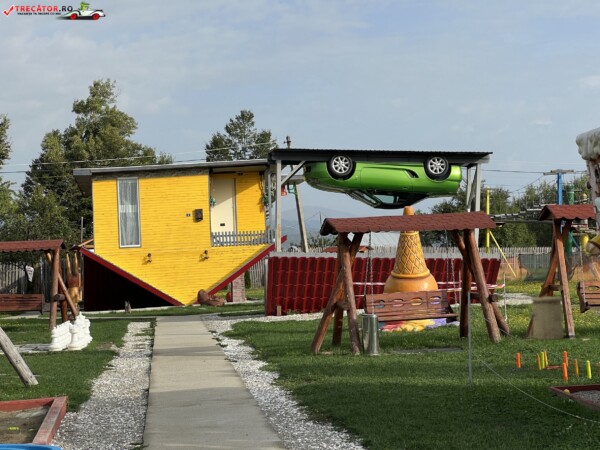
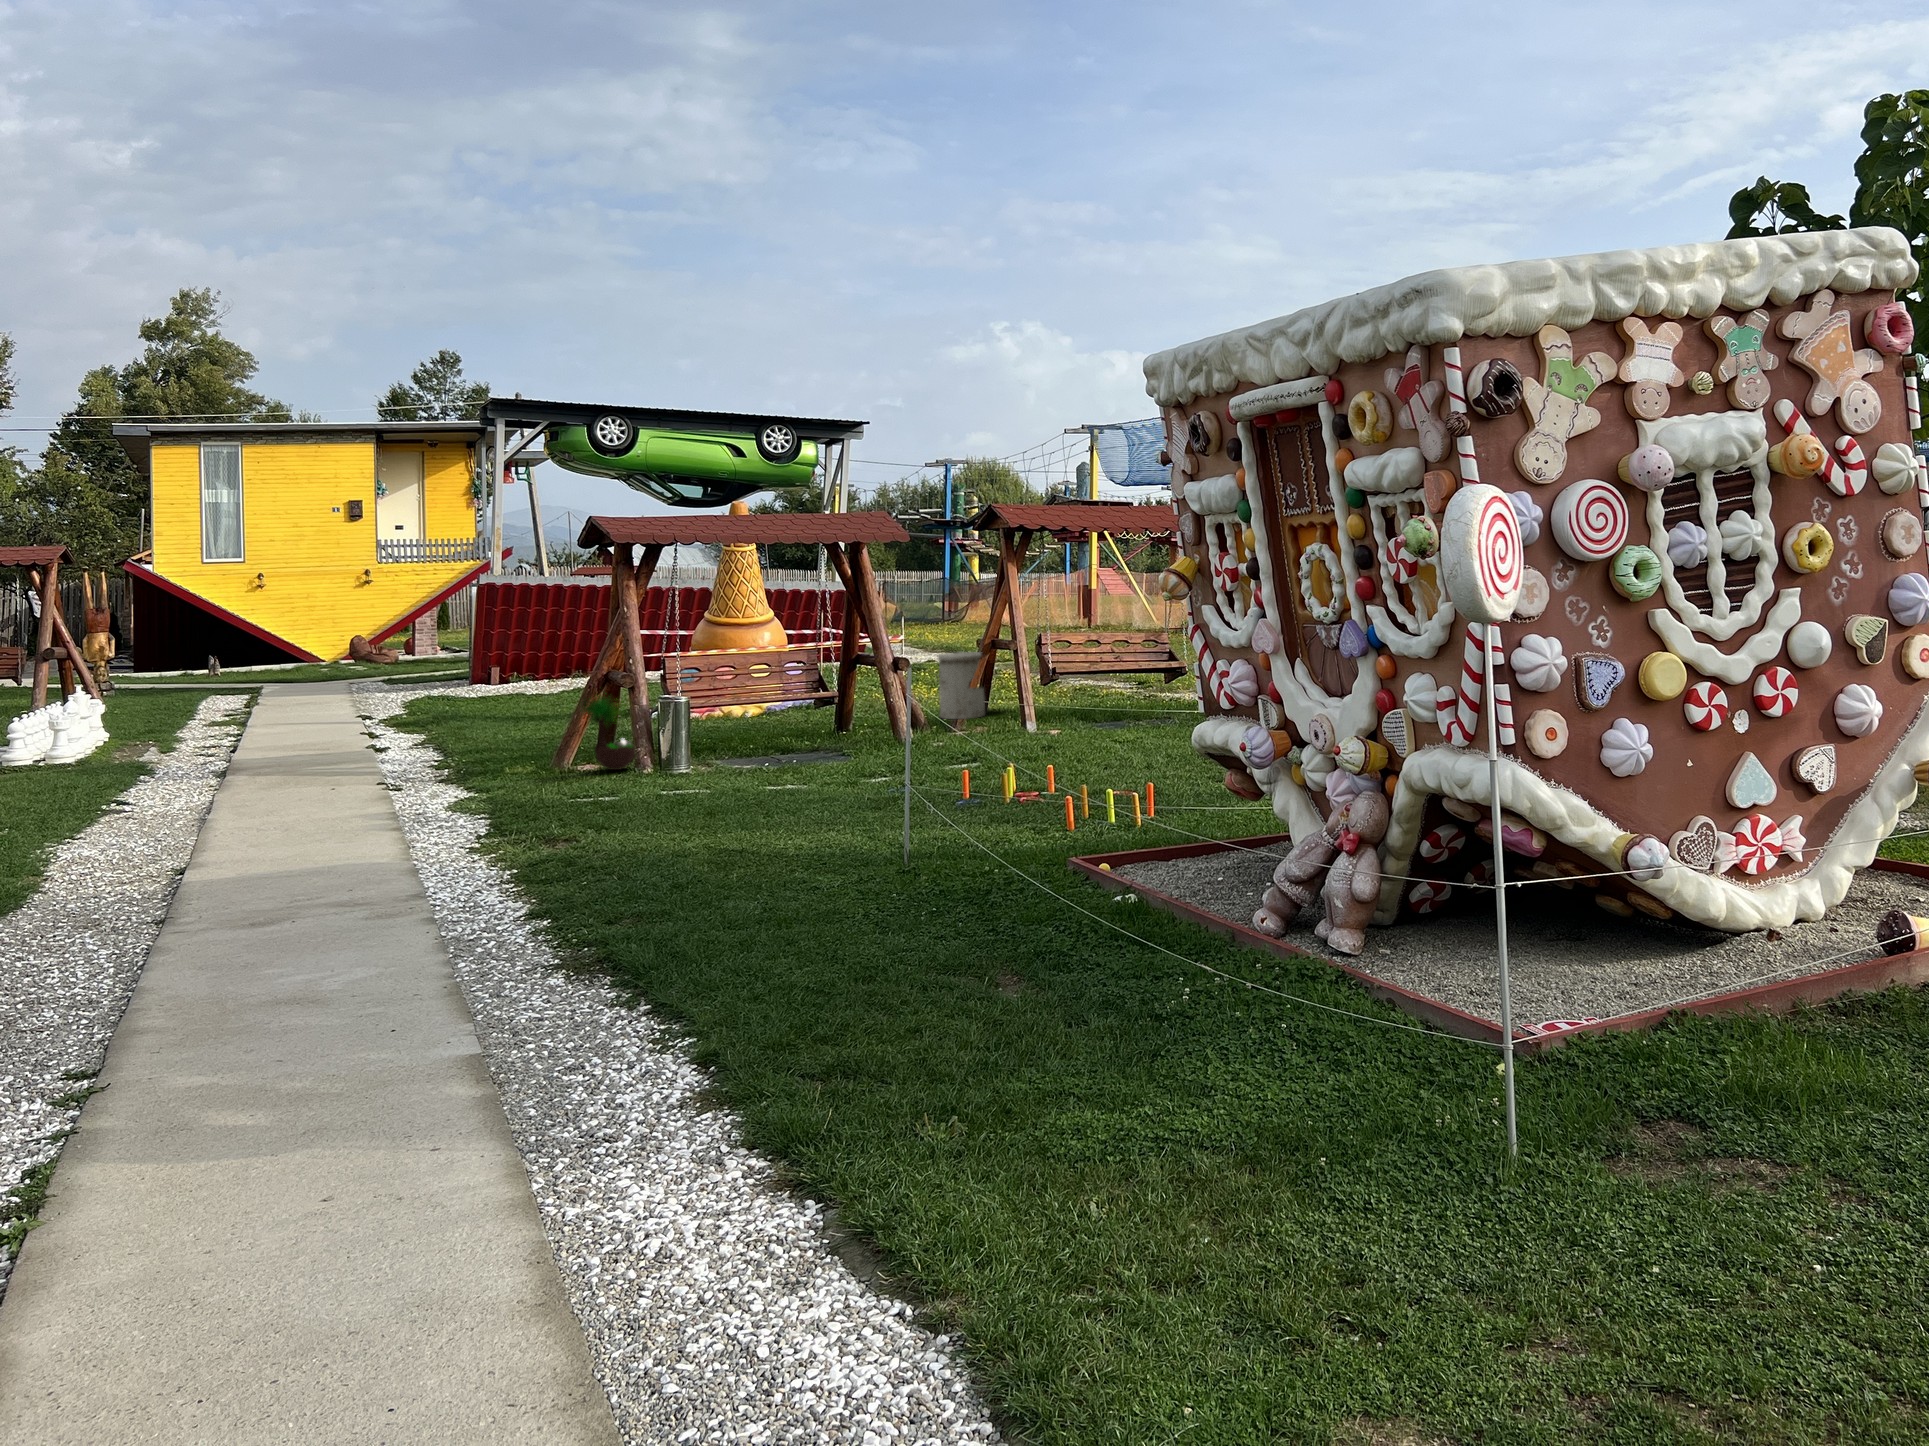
potted tree: none [322,308,352,356] -> present [581,693,635,770]

